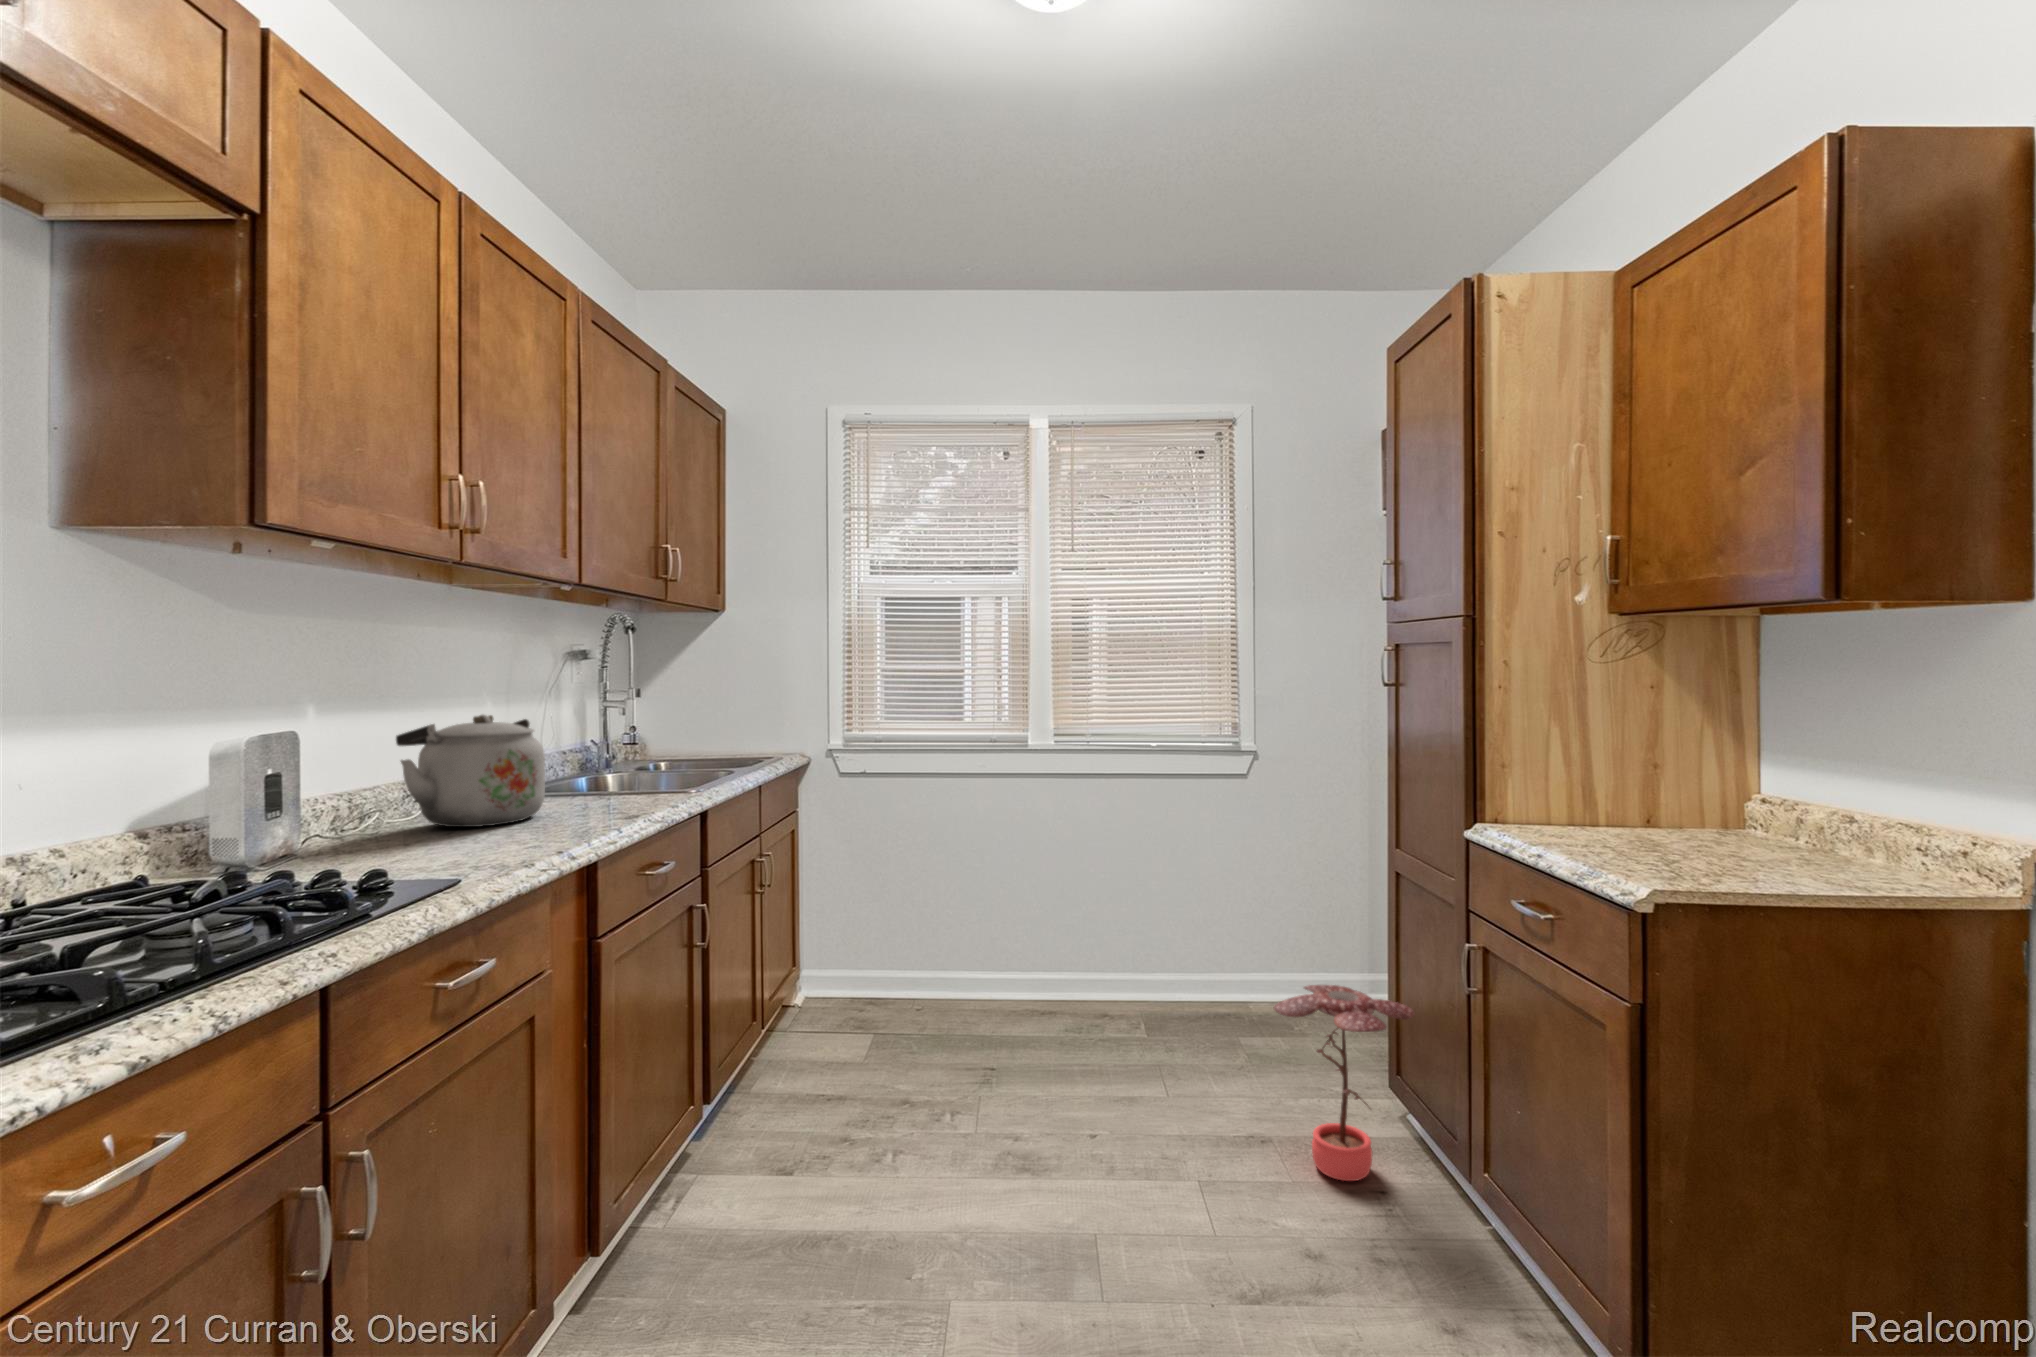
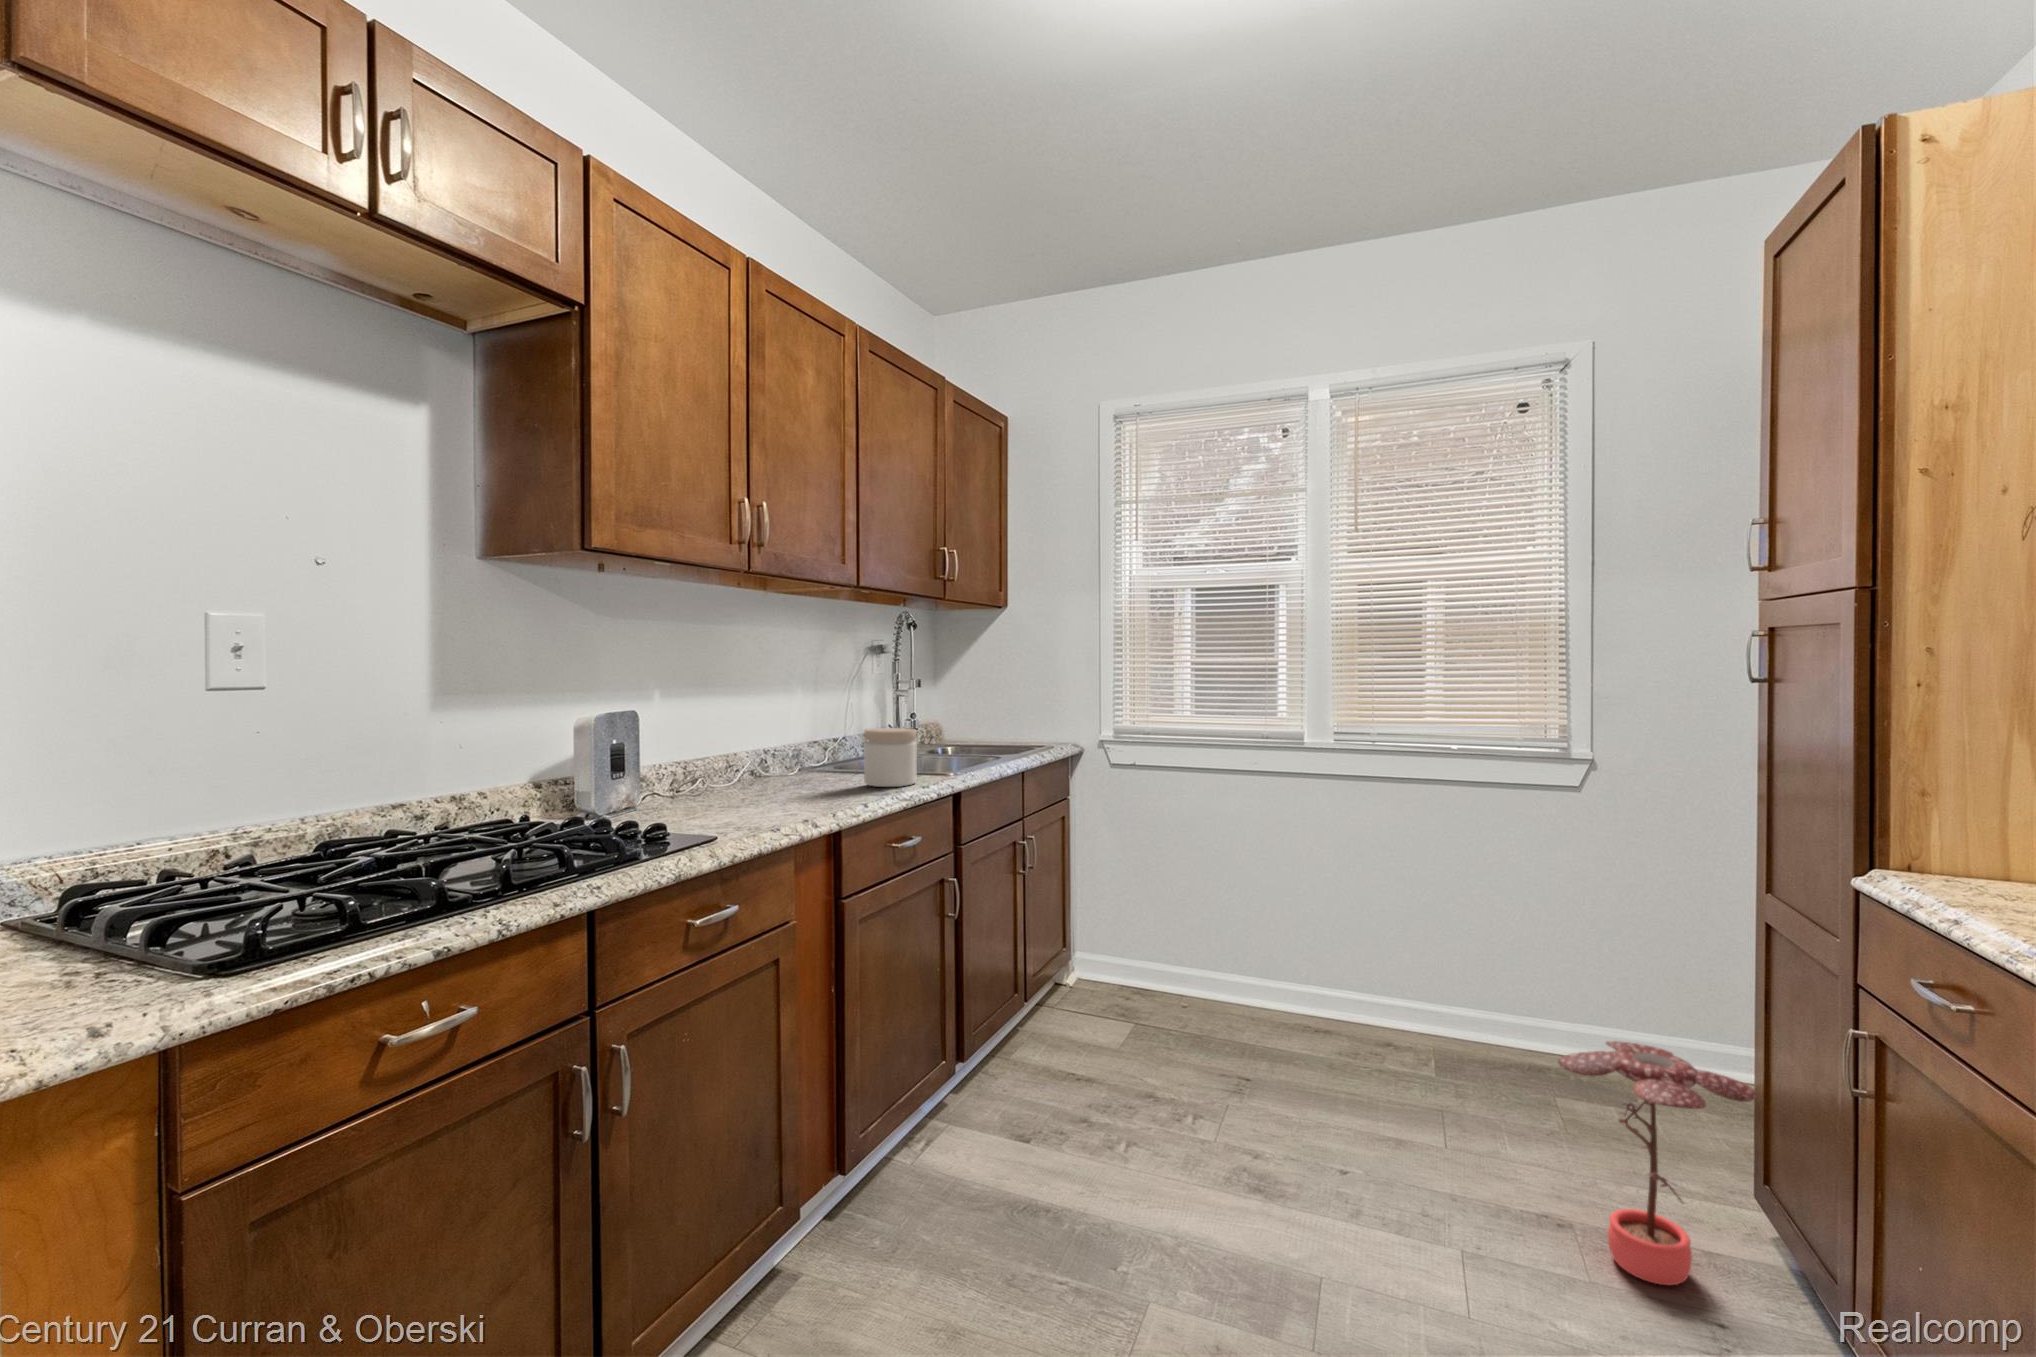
kettle: present [396,715,545,827] -> none [711,700,823,794]
jar: none [598,743,660,809] -> present [864,728,917,787]

